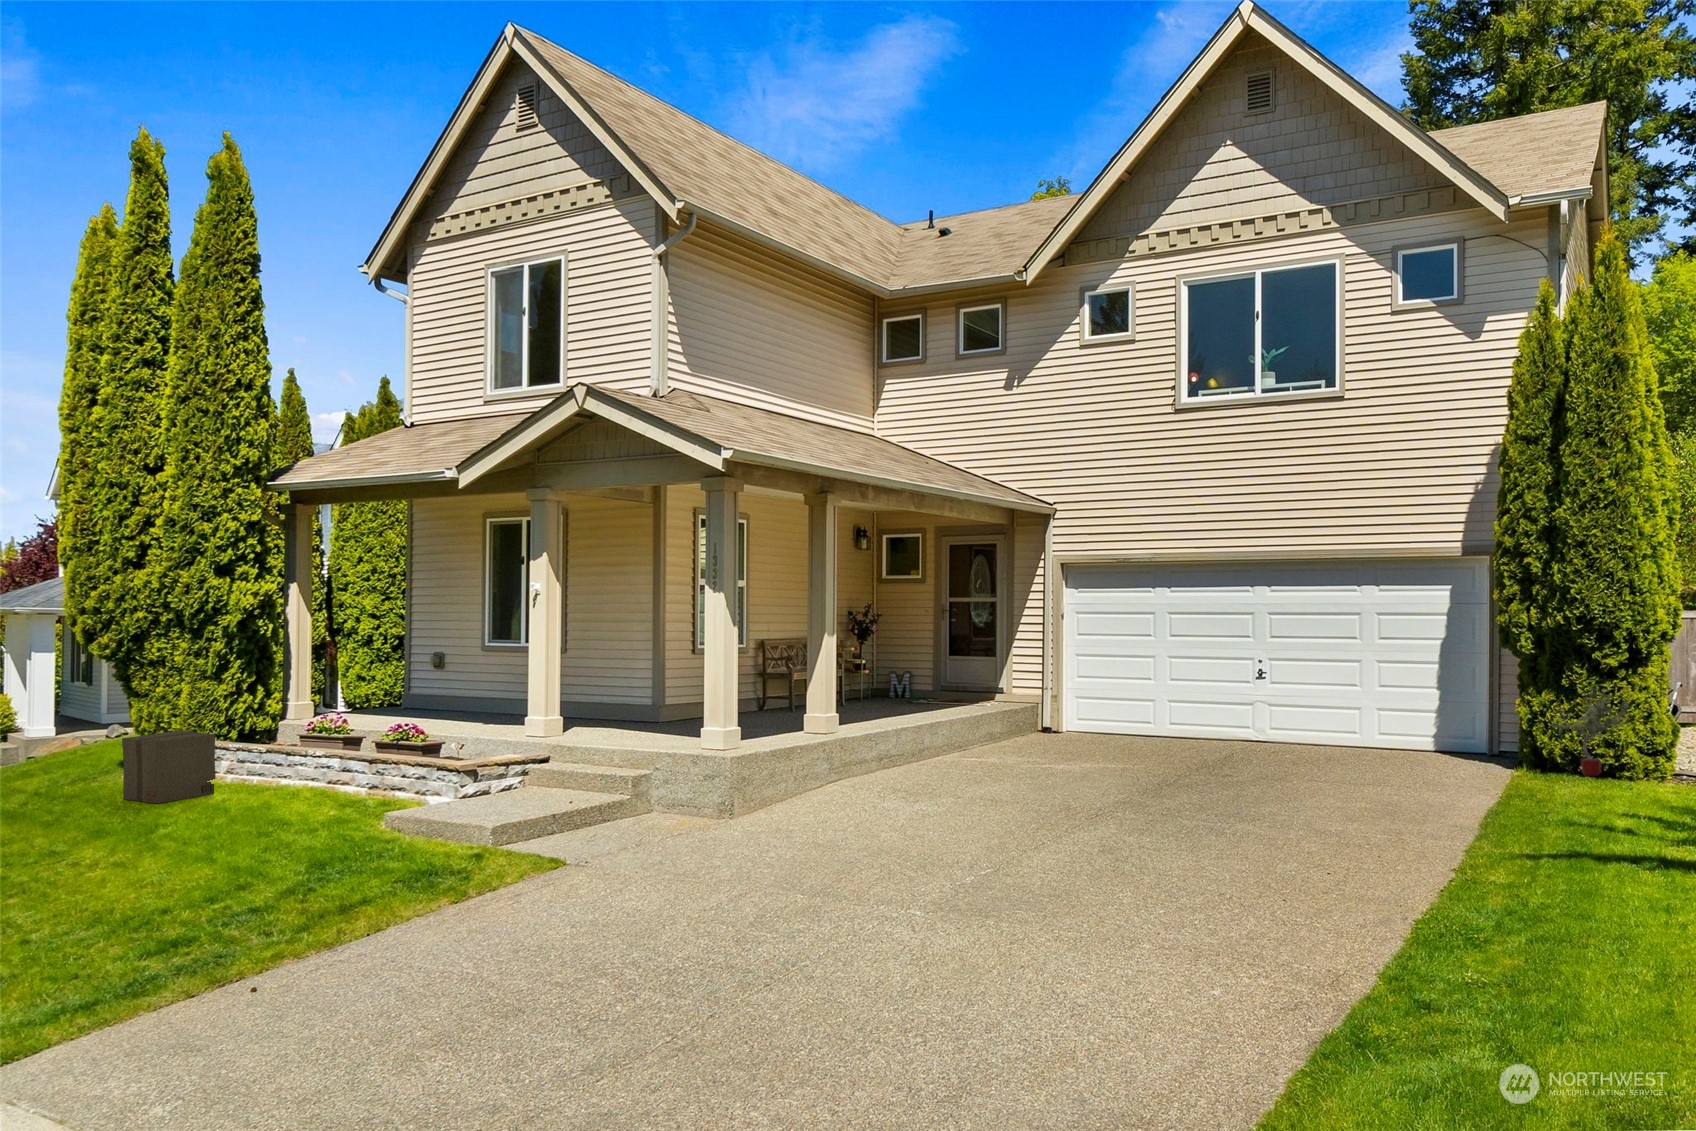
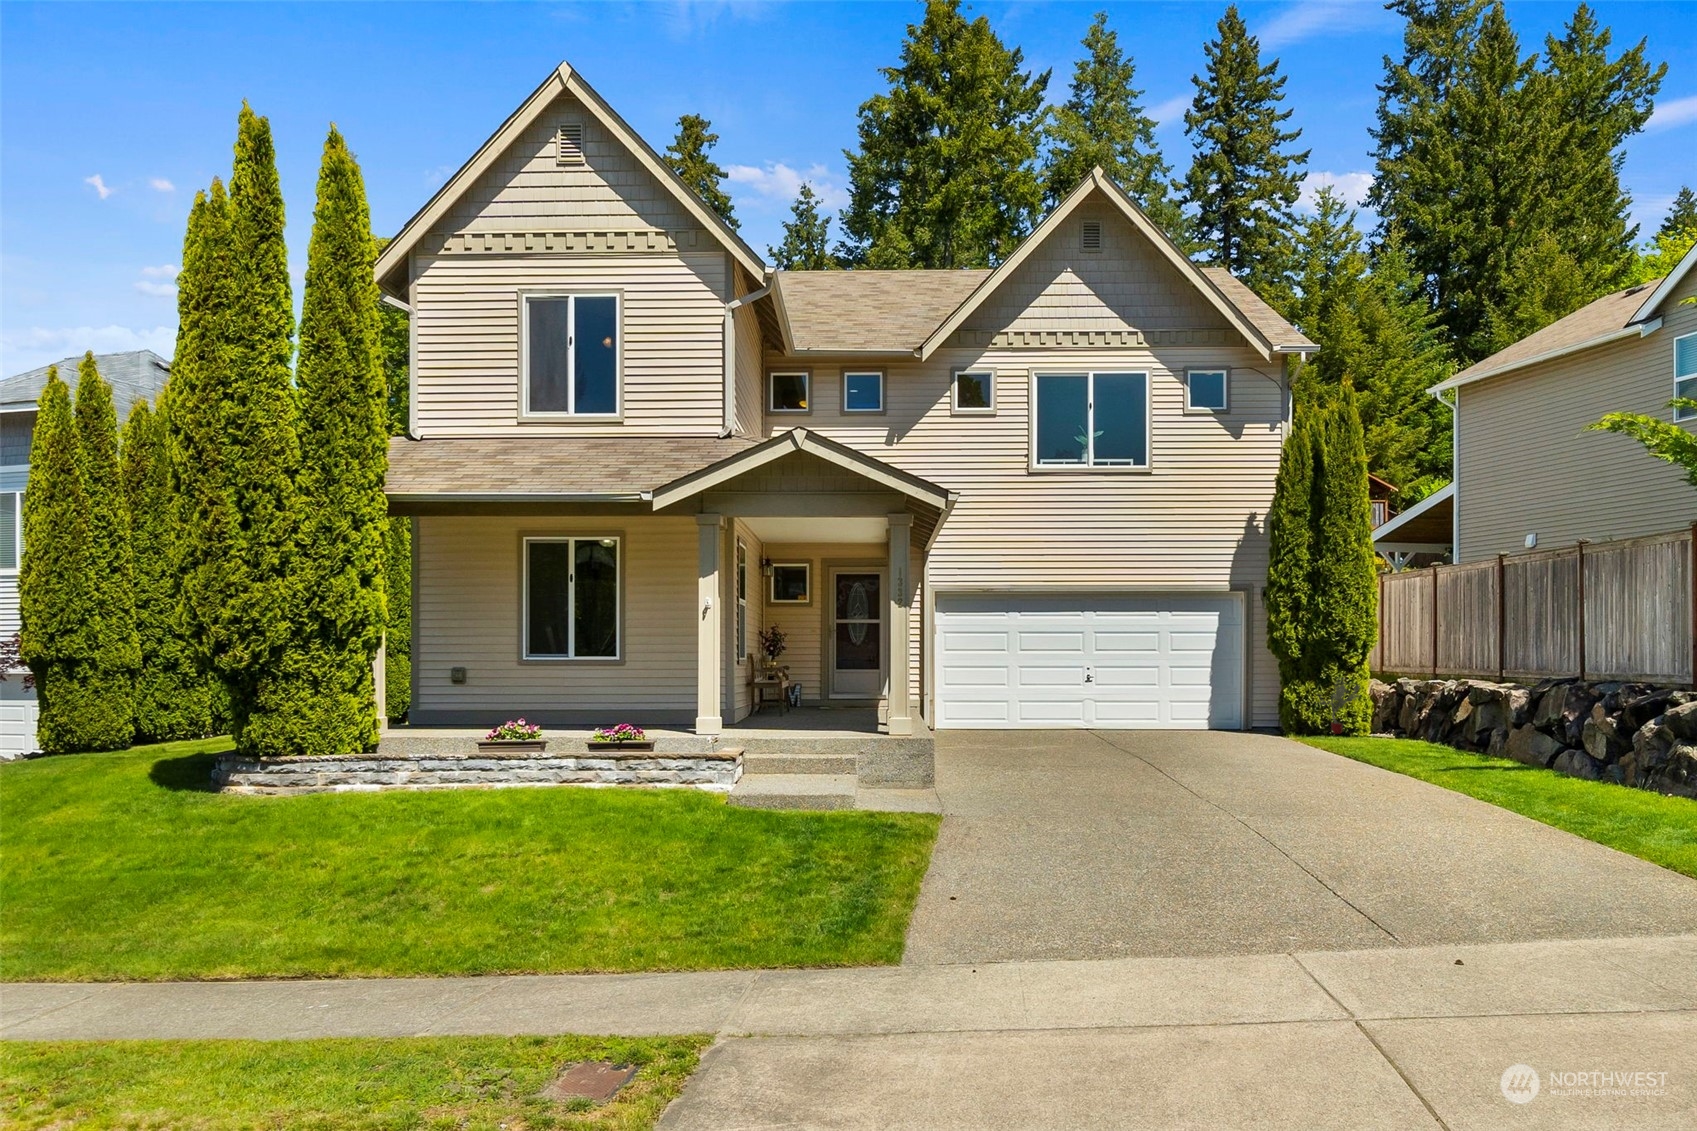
cardboard box: present [122,730,216,804] -> none [316,744,395,813]

